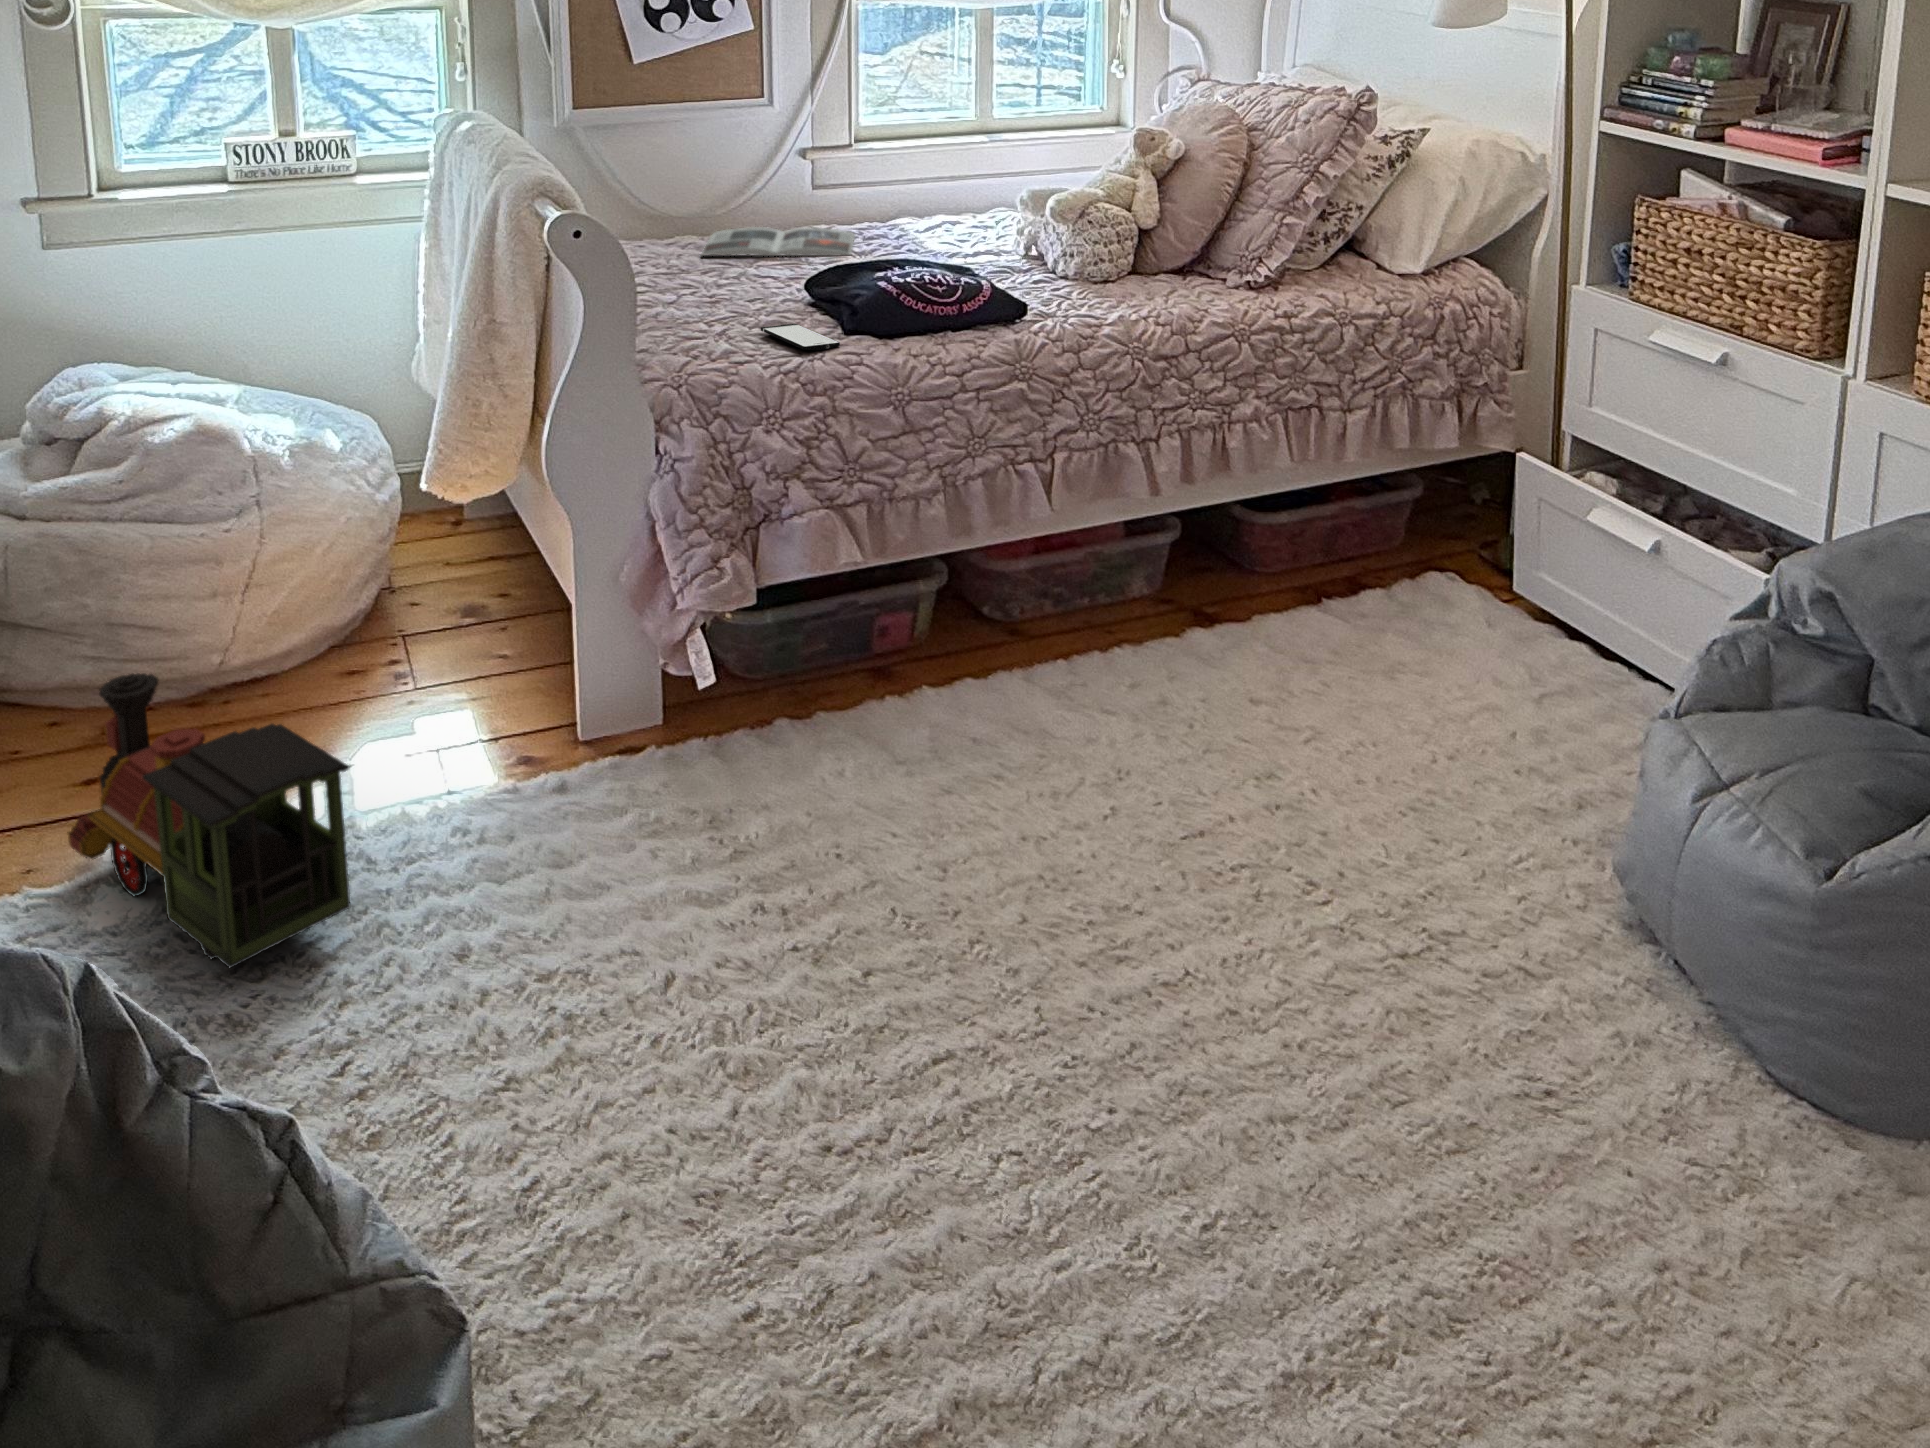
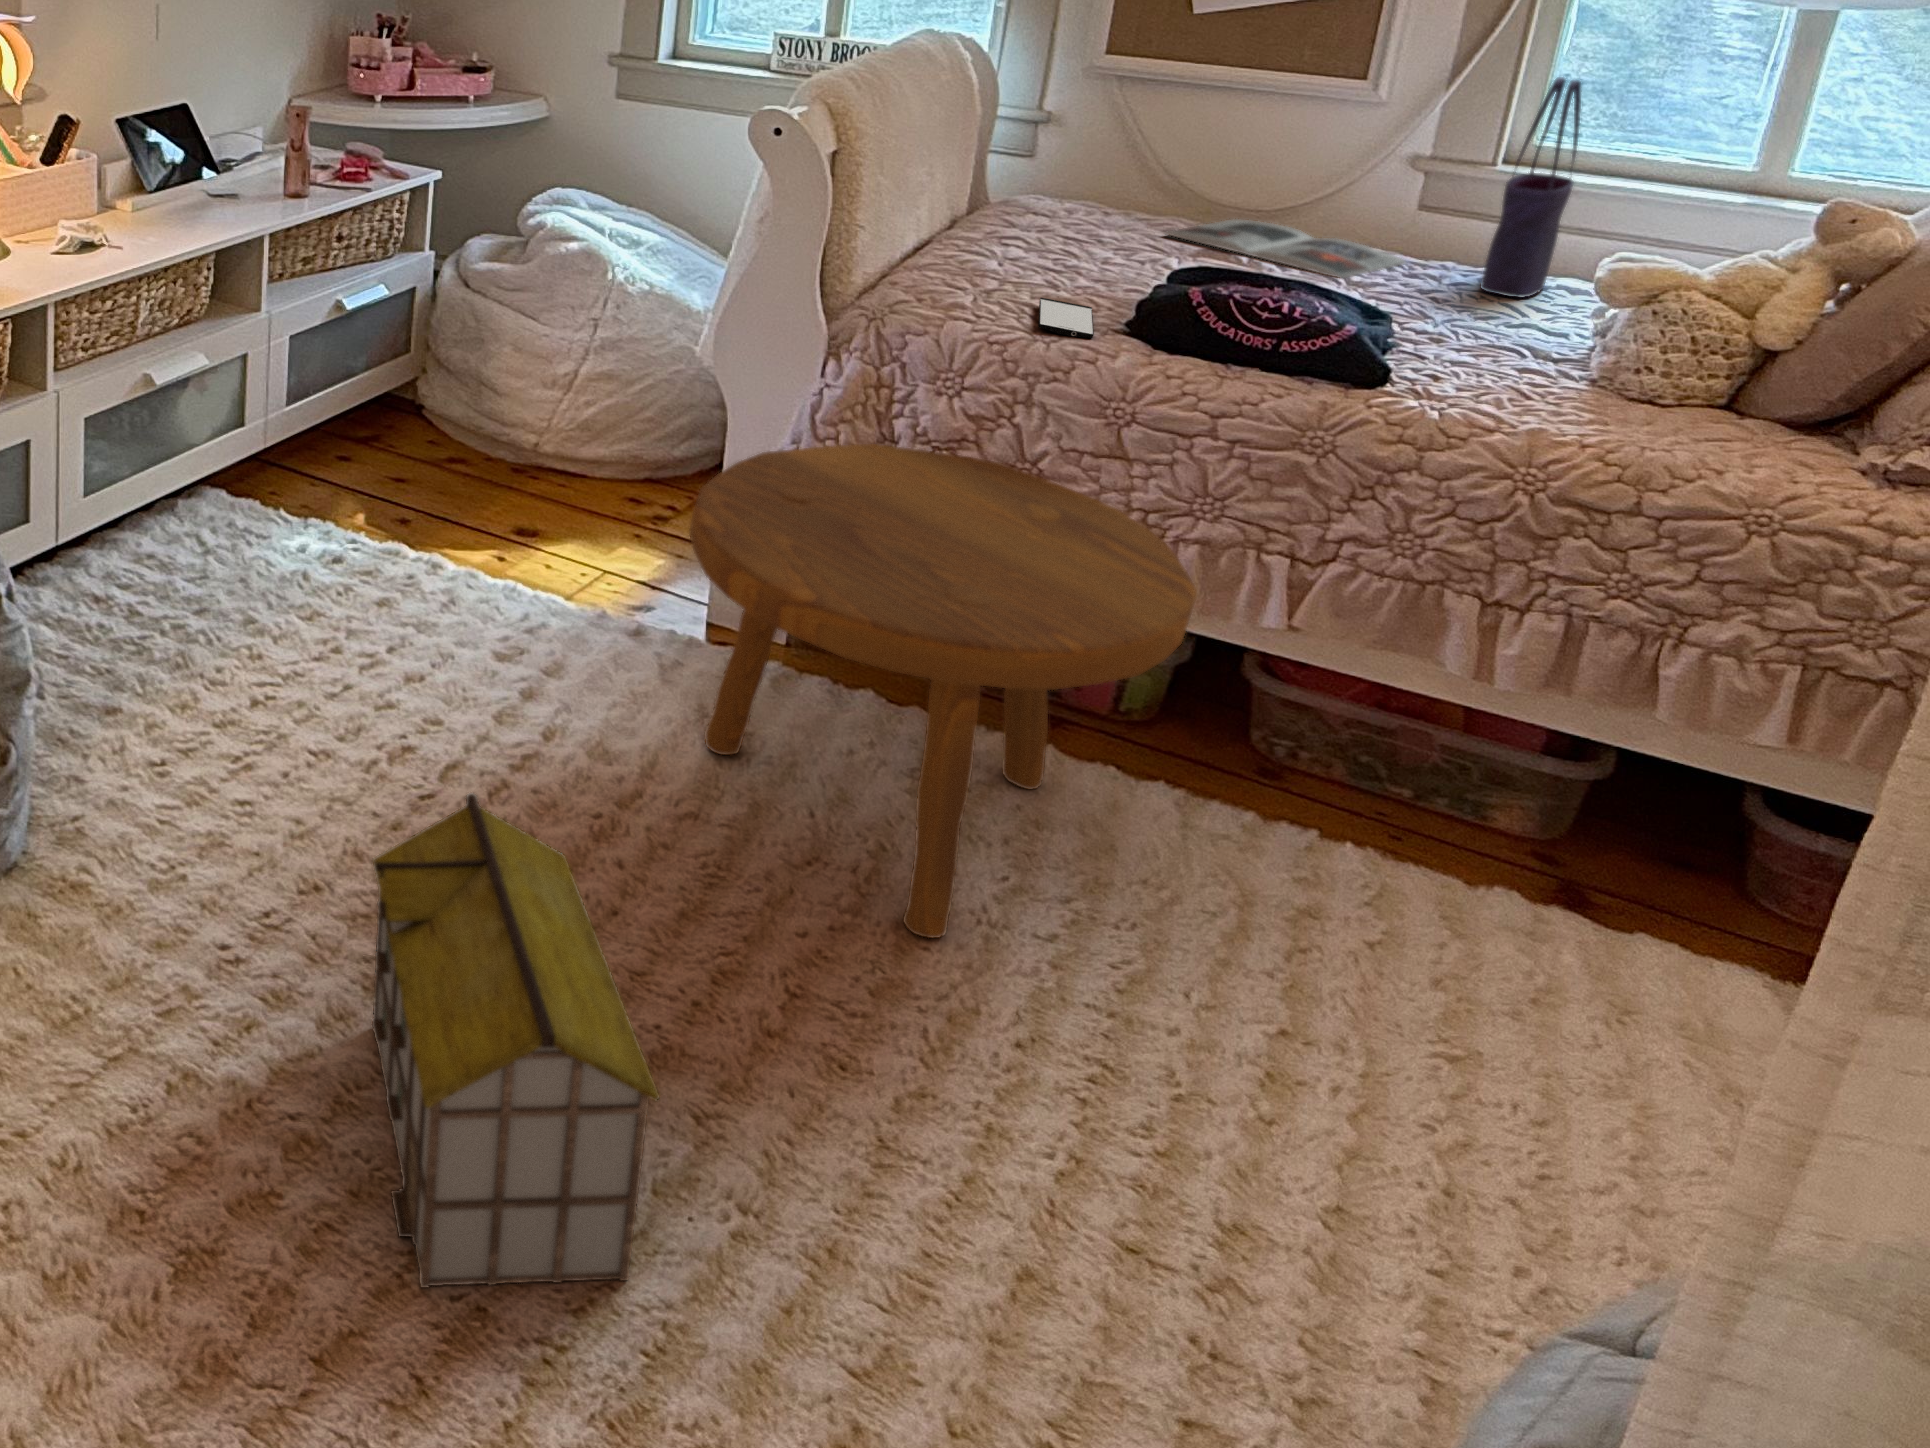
tote bag: none [910,78,950,240] -> present [1480,77,1582,297]
footstool: none [736,465,1139,857] -> present [689,444,1197,938]
toy train: present [68,673,350,968] -> none [273,380,411,597]
toy house: none [938,920,1319,1336] -> present [372,793,659,1288]

